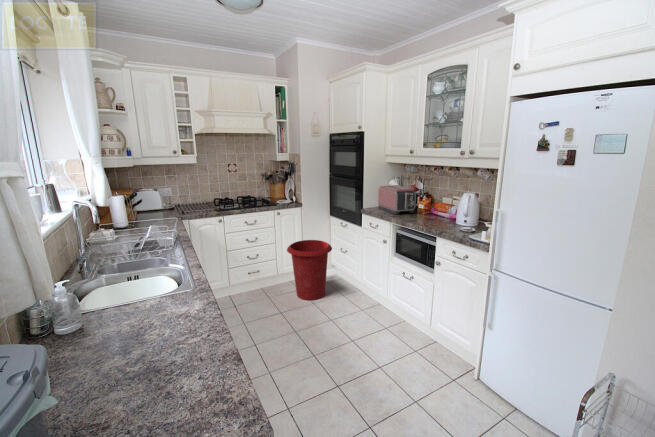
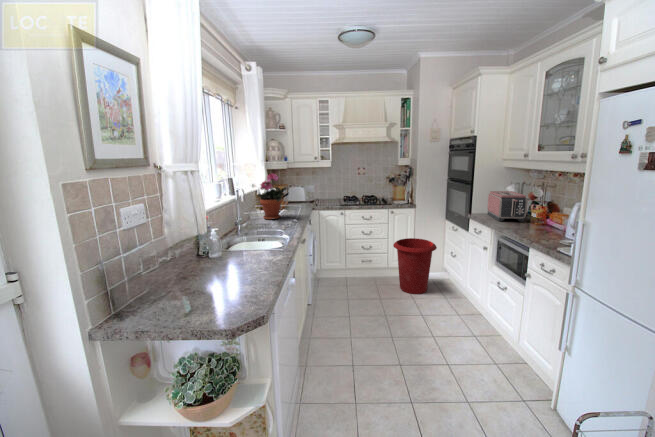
potted plant: none [102,174,151,244] -> present [258,174,284,220]

